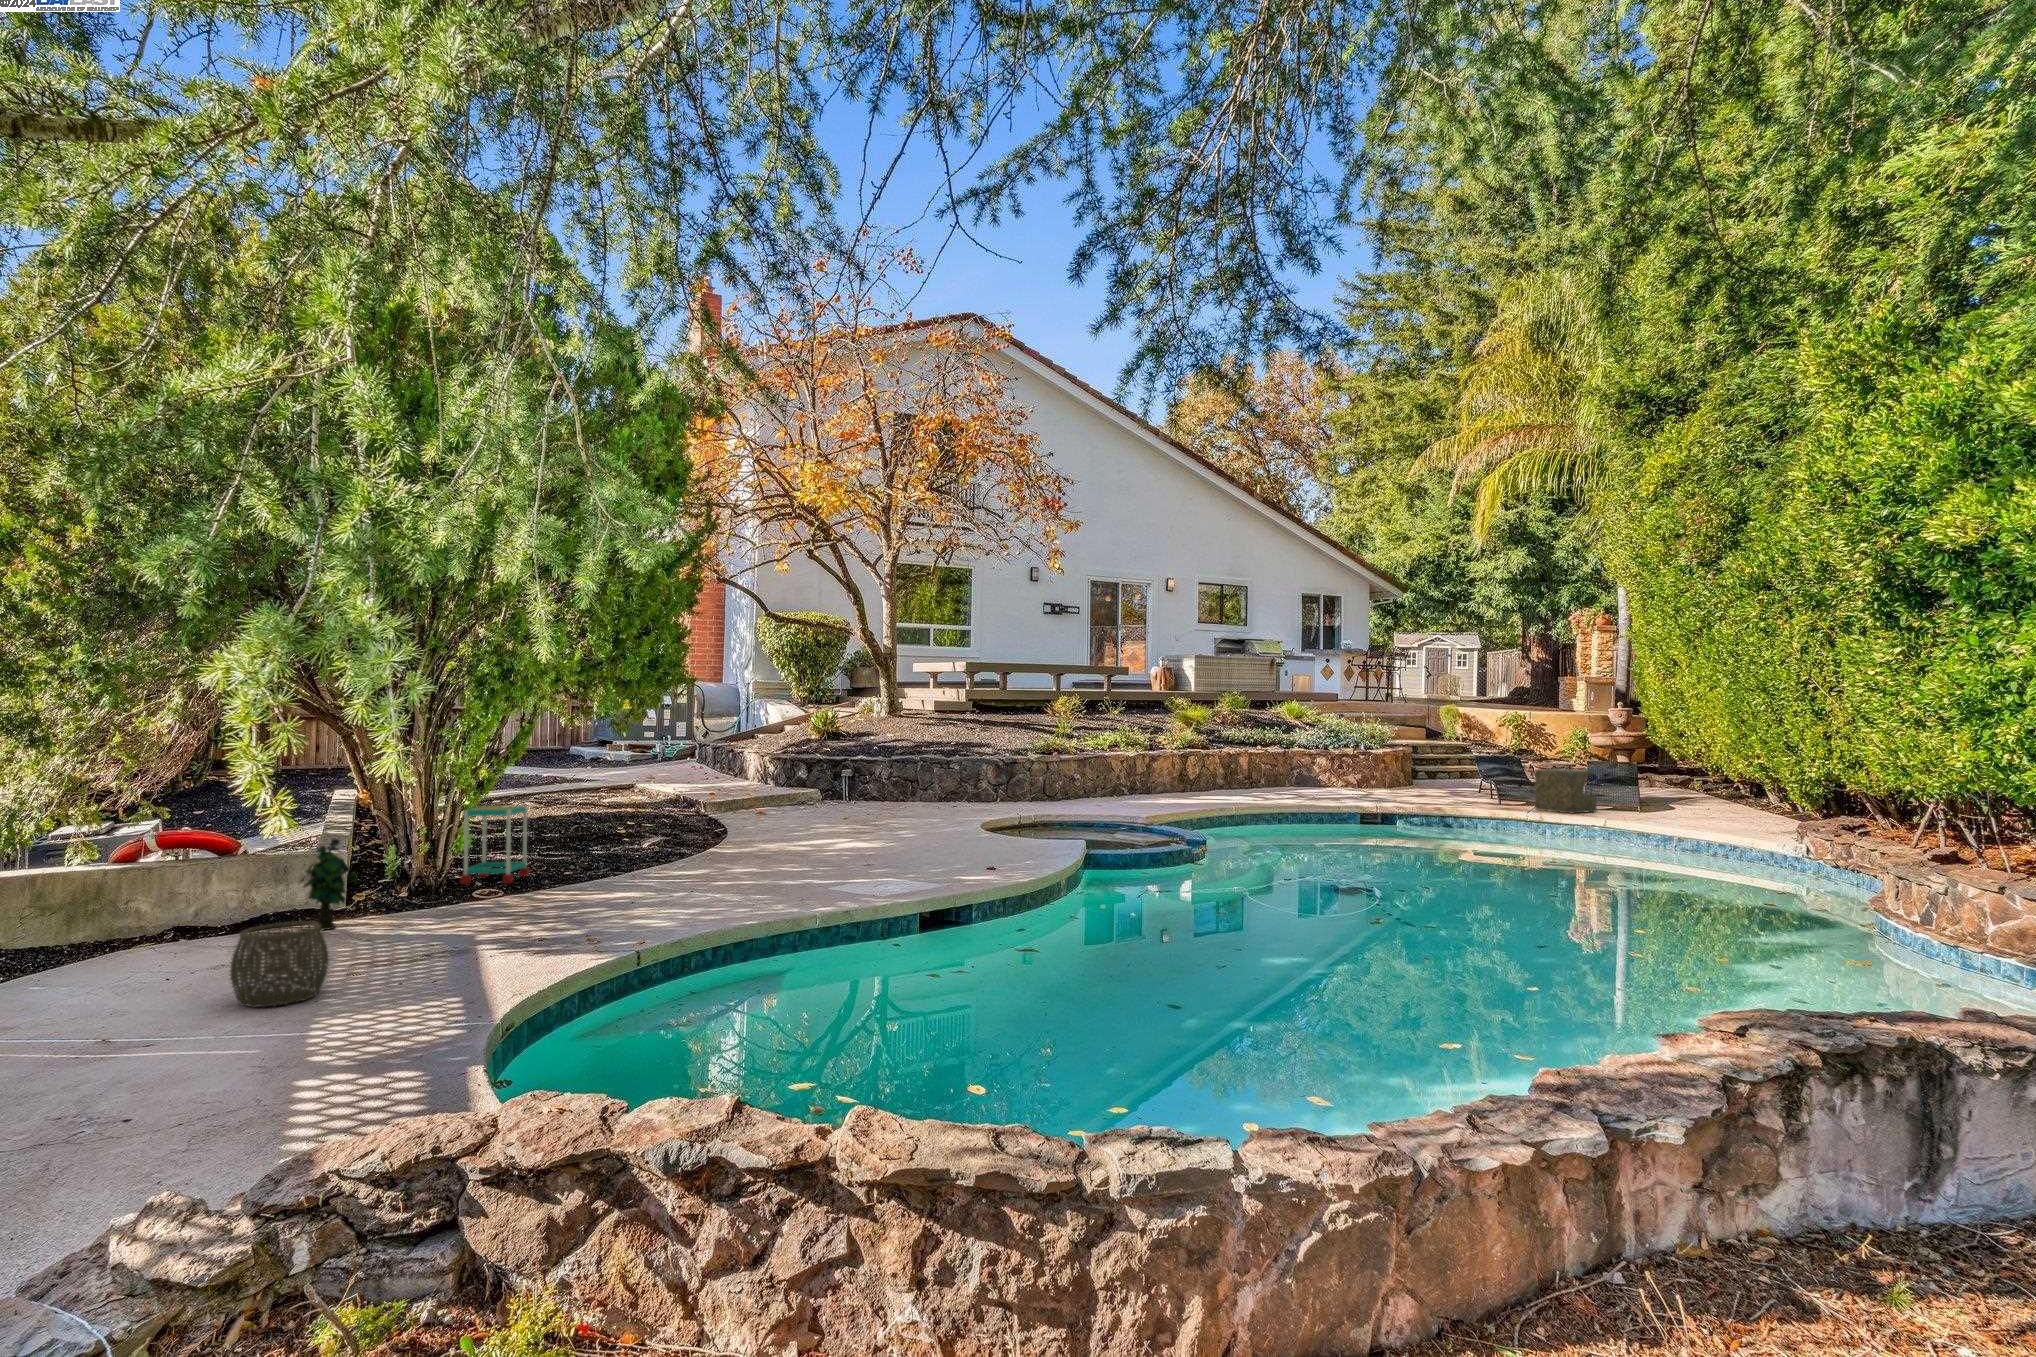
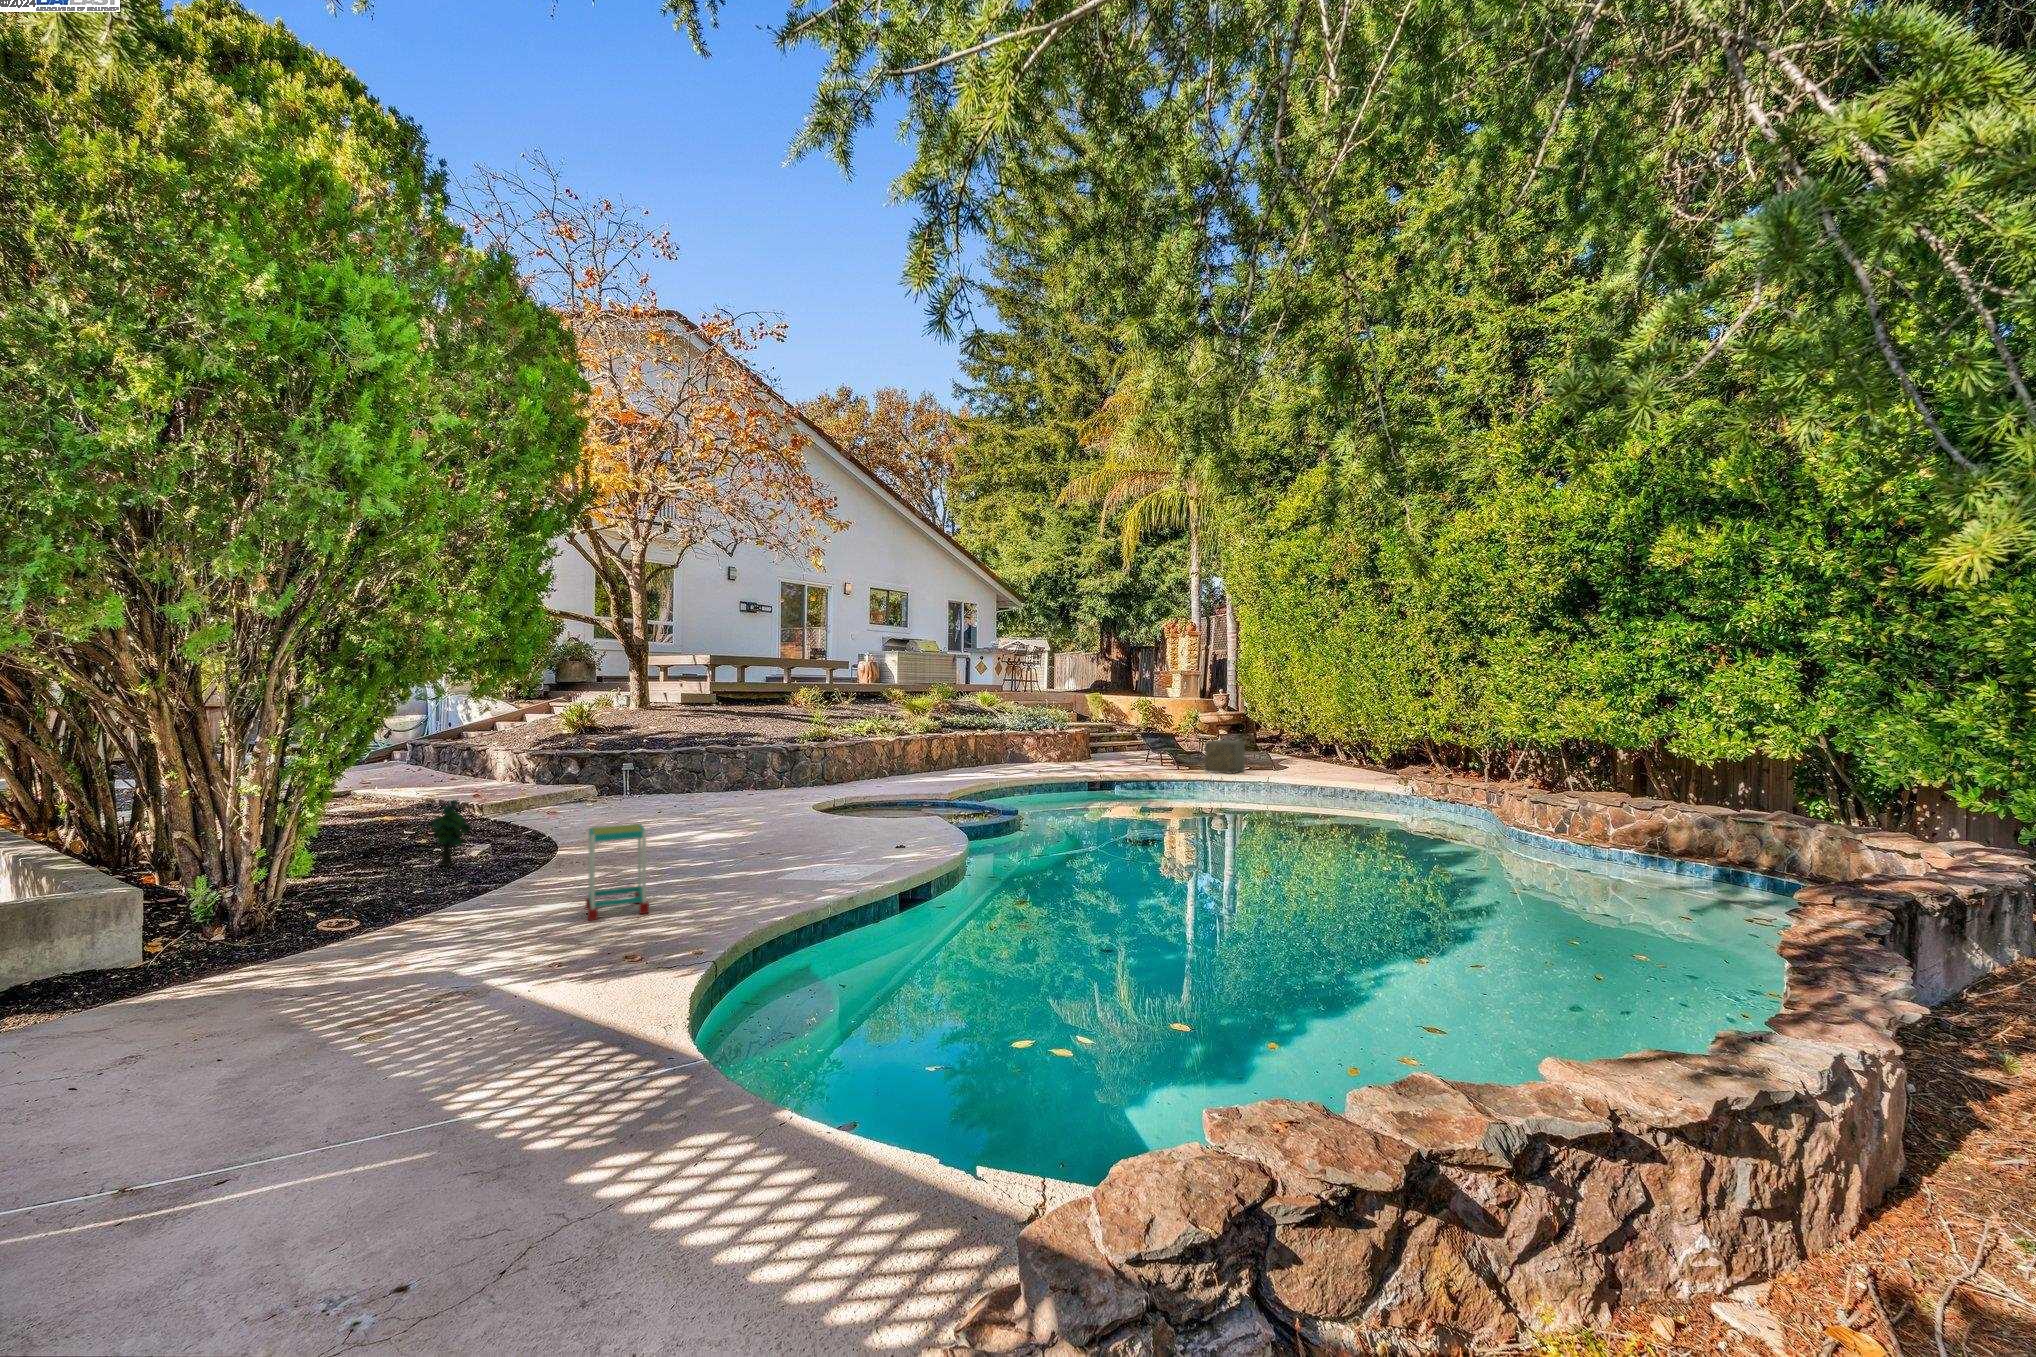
side table: present [460,805,530,884] -> present [586,824,649,920]
decorative plant: present [301,839,358,930] -> present [427,800,471,866]
woven basket: present [230,922,329,1007] -> none [171,1089,355,1267]

